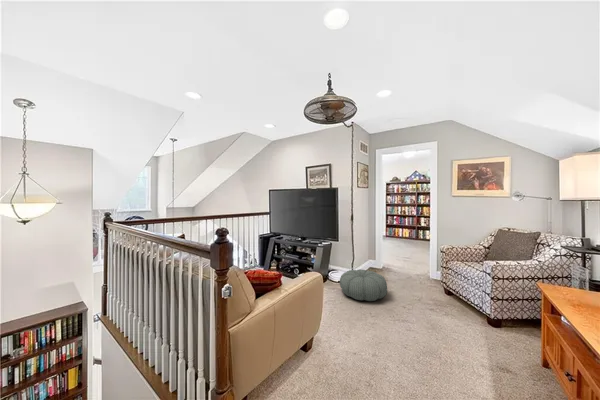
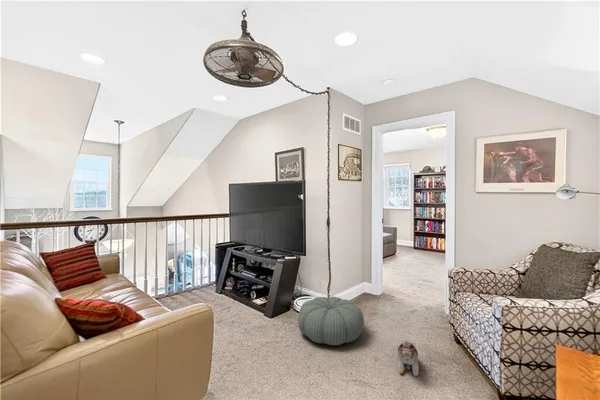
plush toy: none [417,293,435,315] -> present [397,341,420,376]

